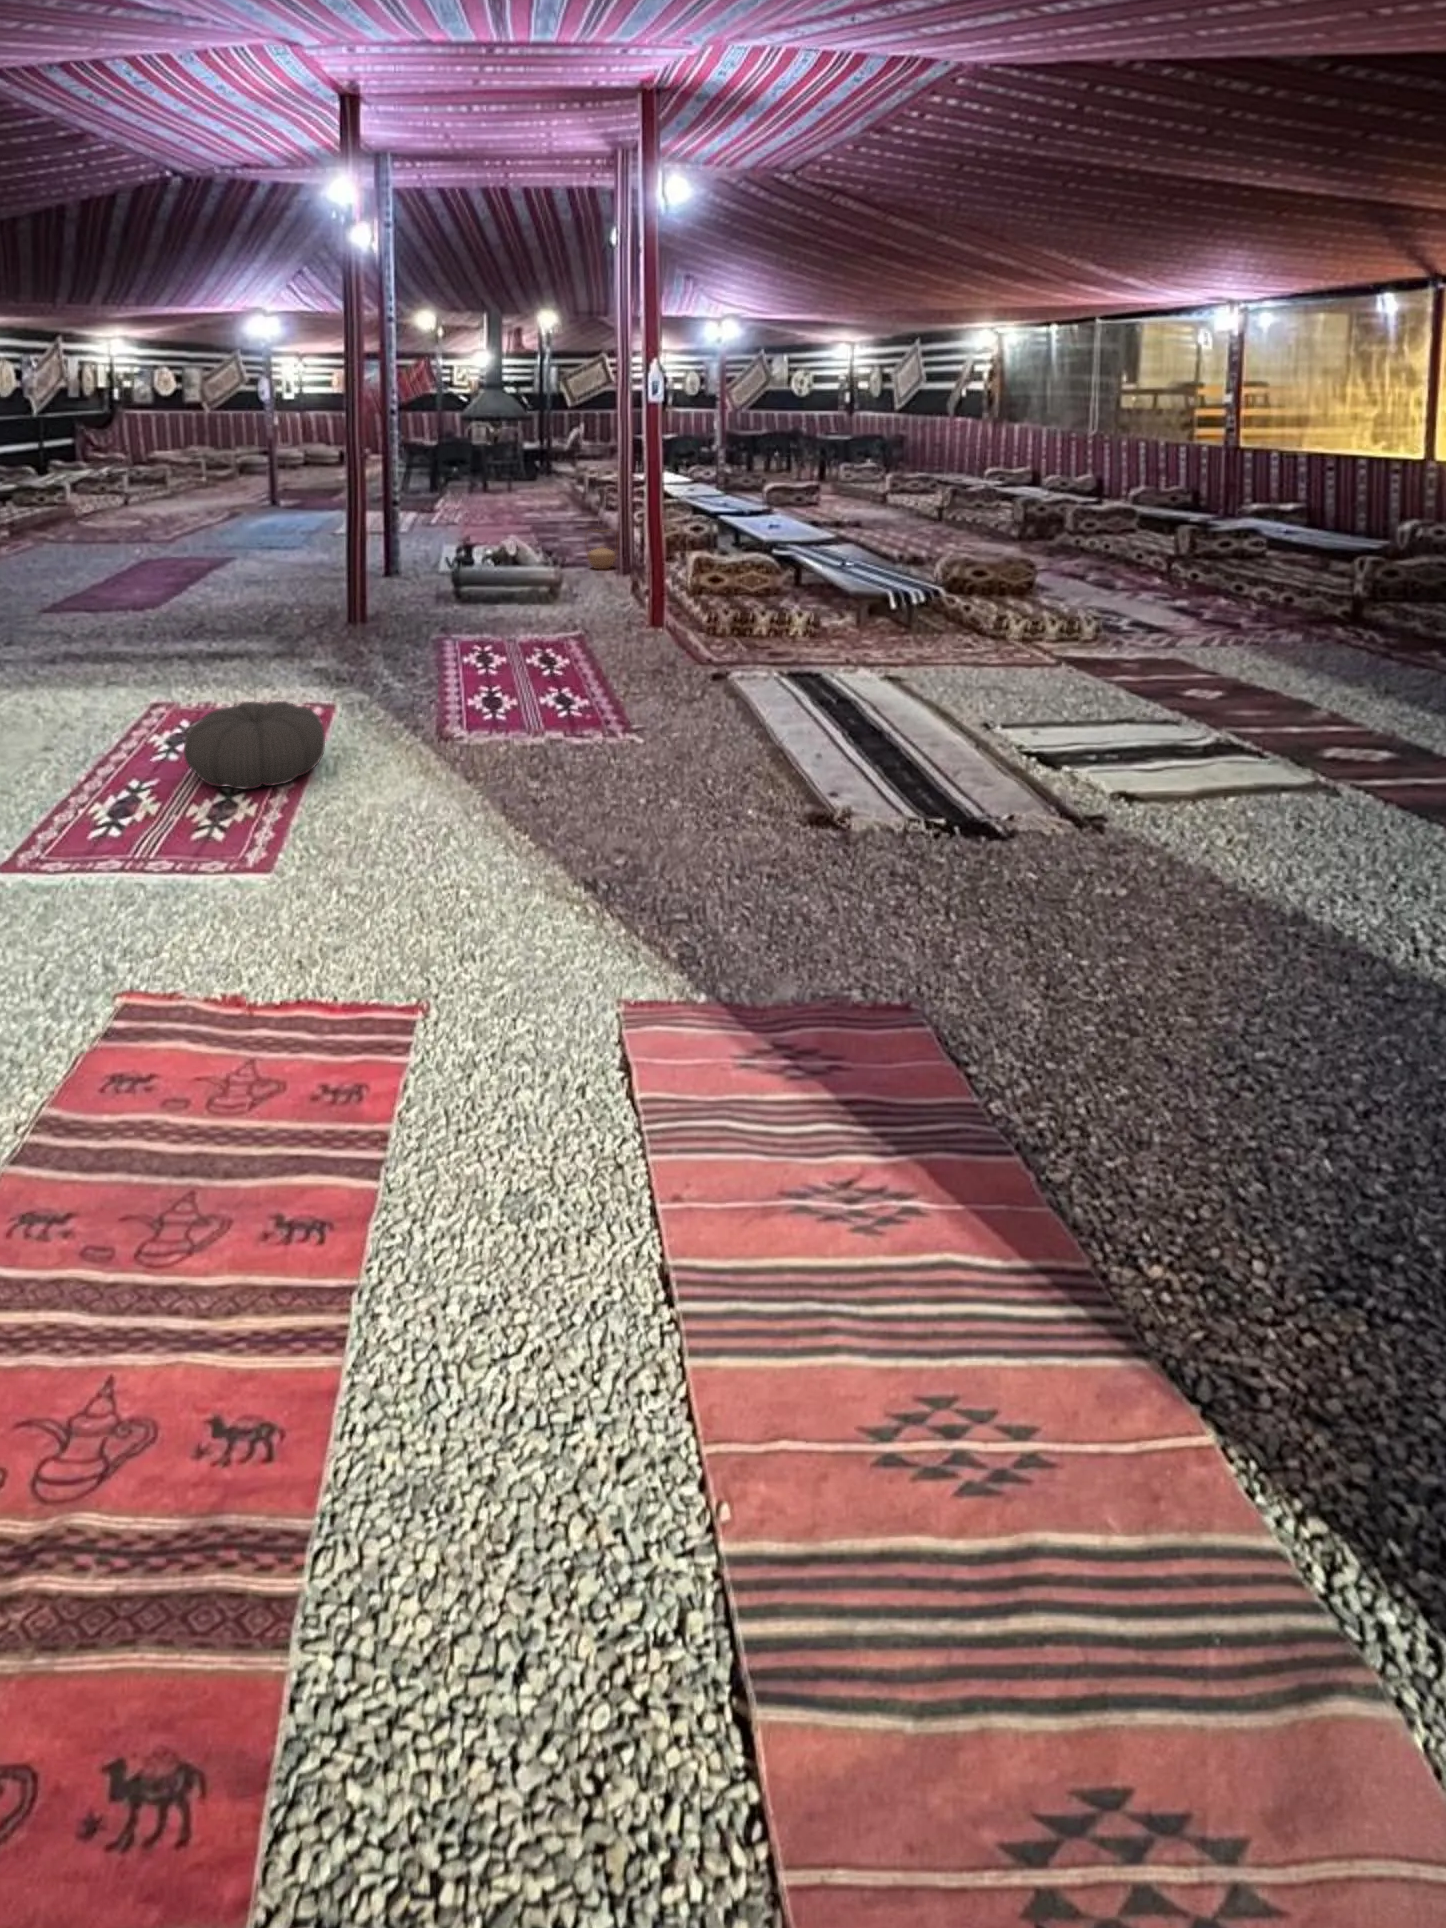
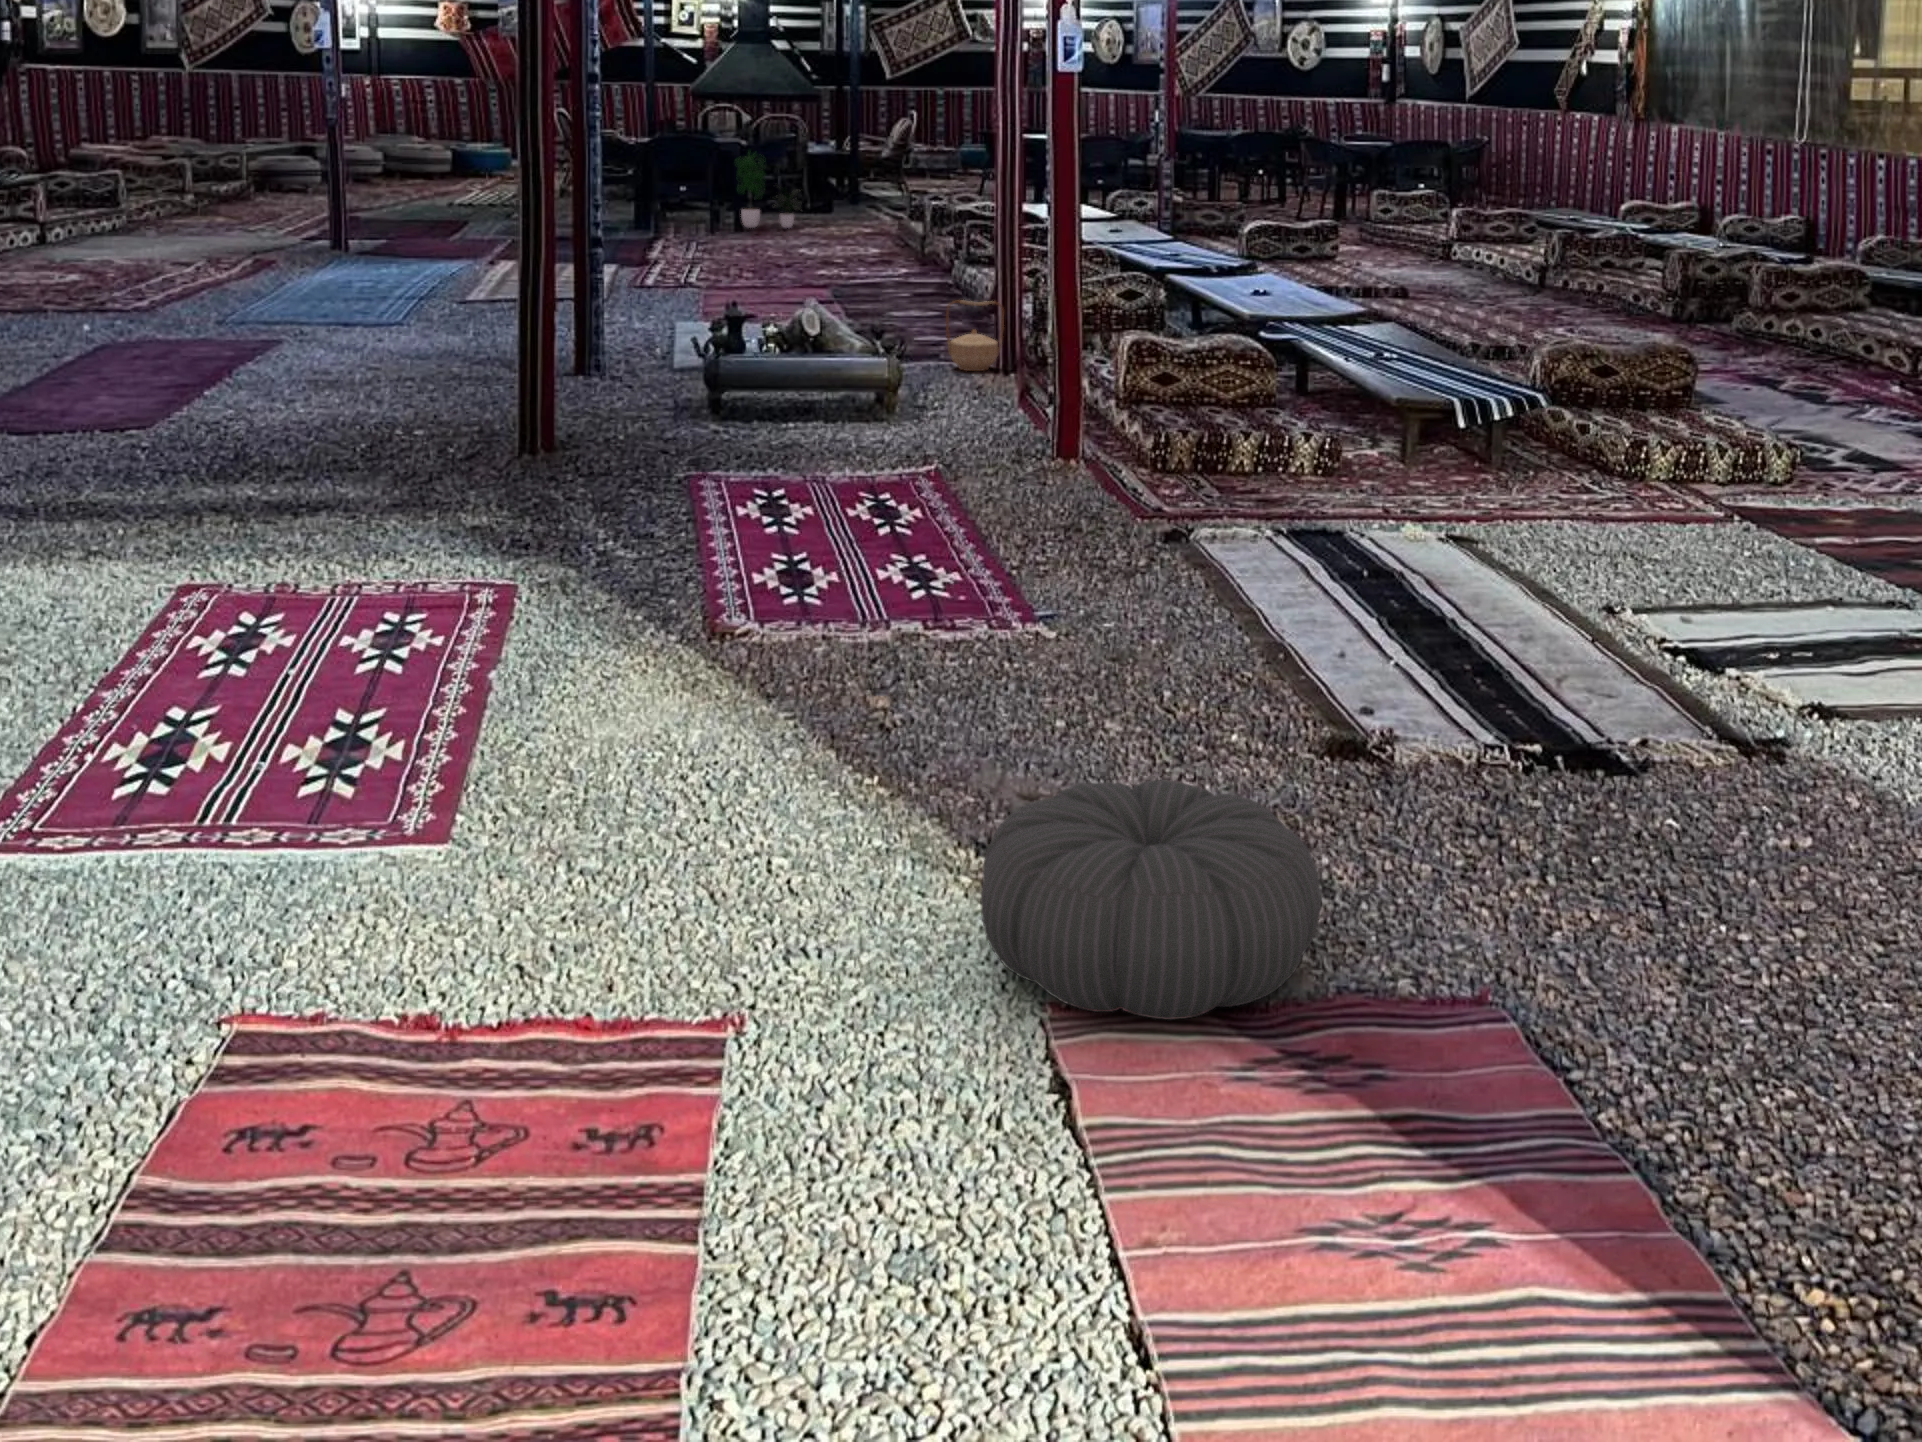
potted plant: none [476,444,515,487] -> present [736,153,802,228]
pouf: present [184,701,325,790] -> present [980,780,1321,1020]

